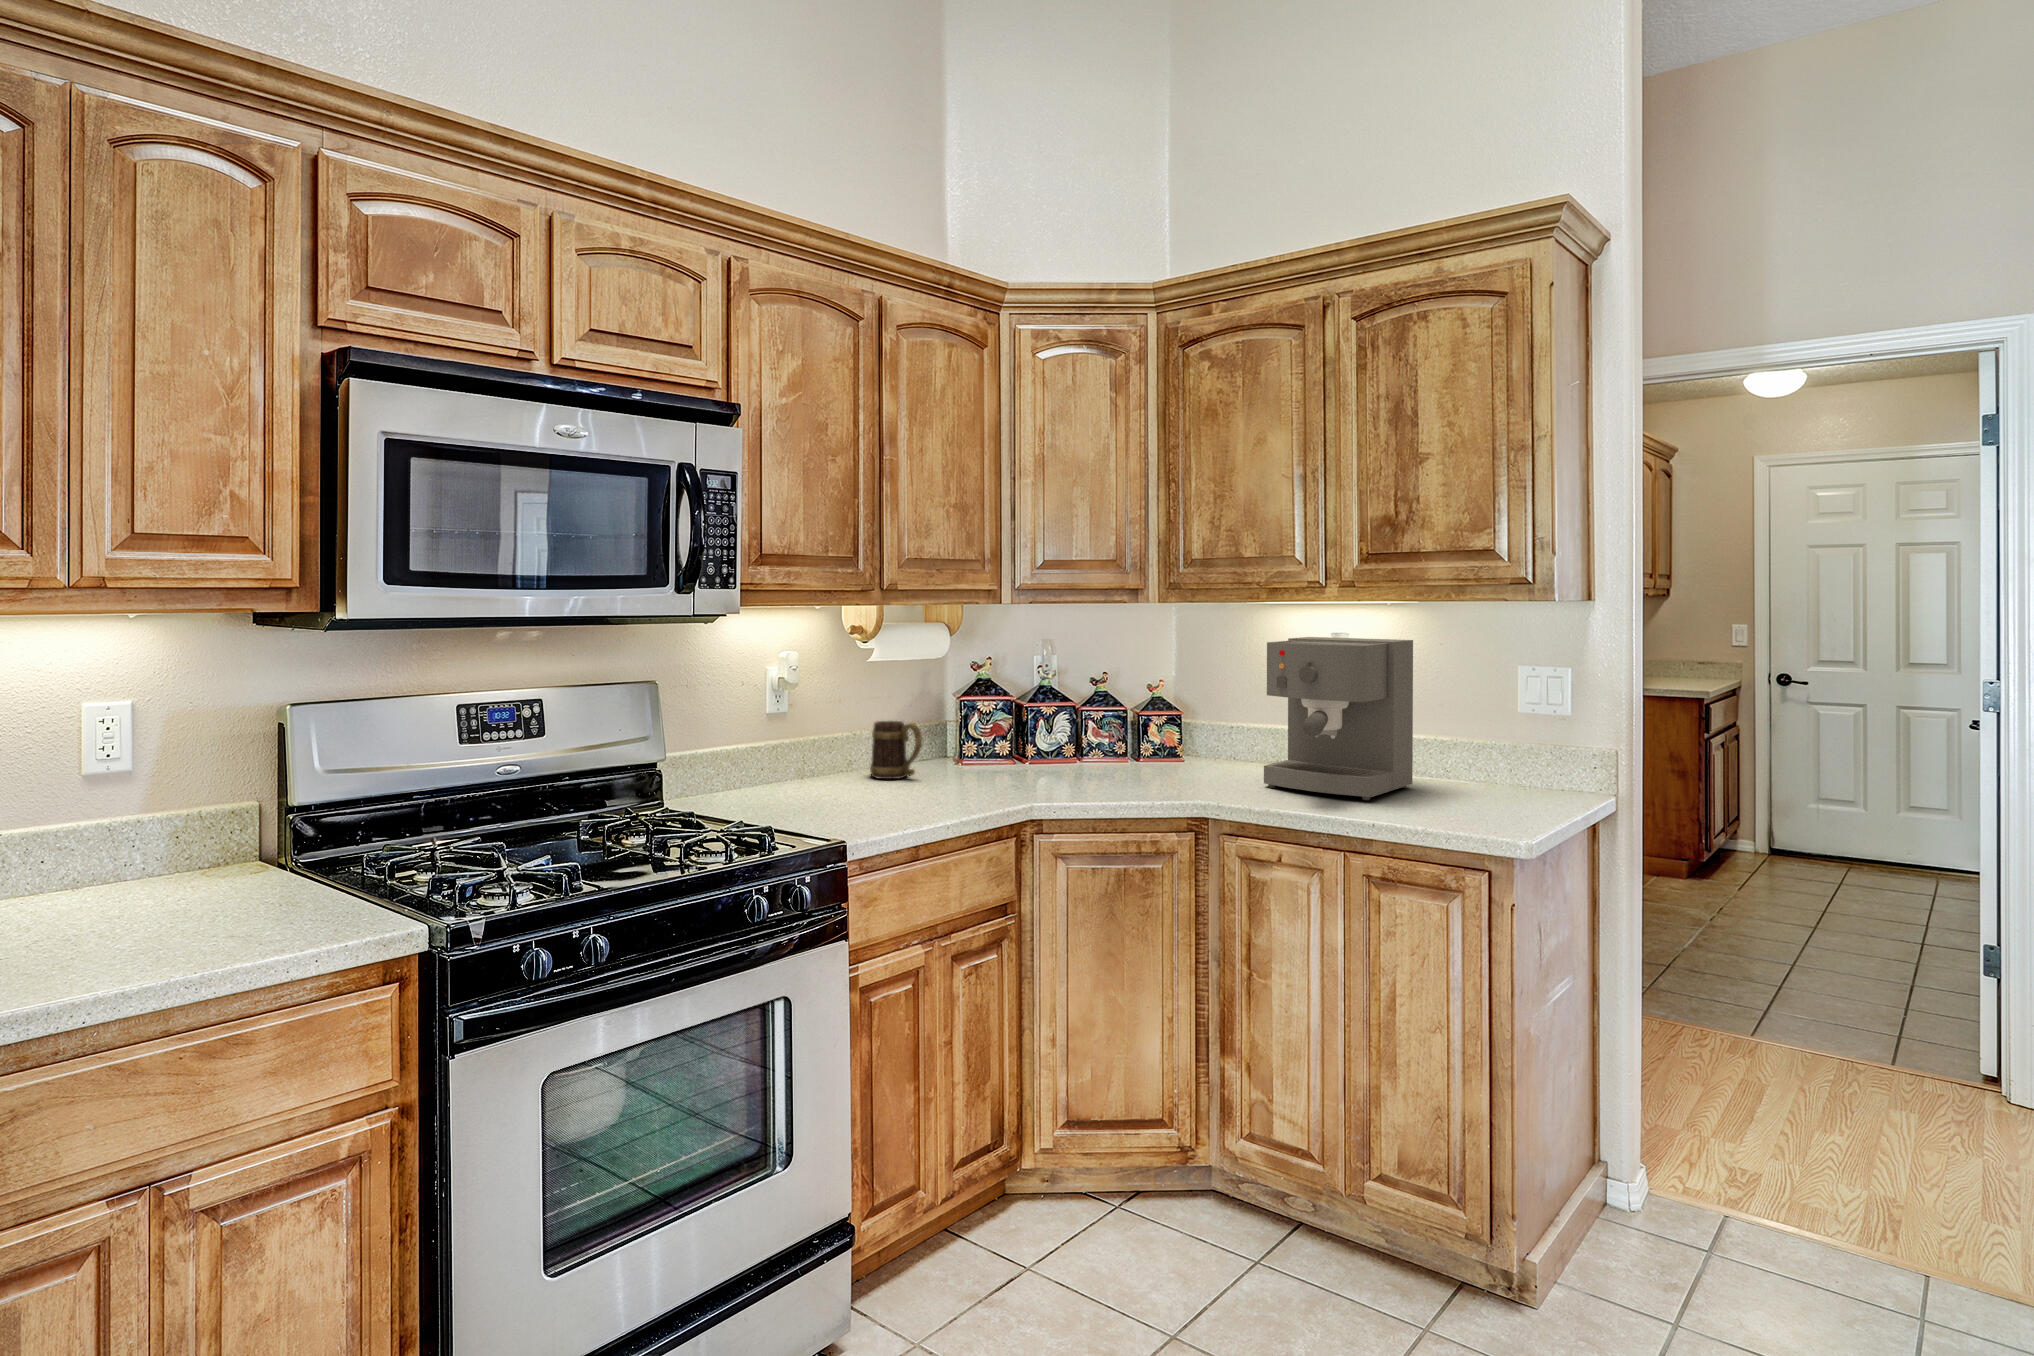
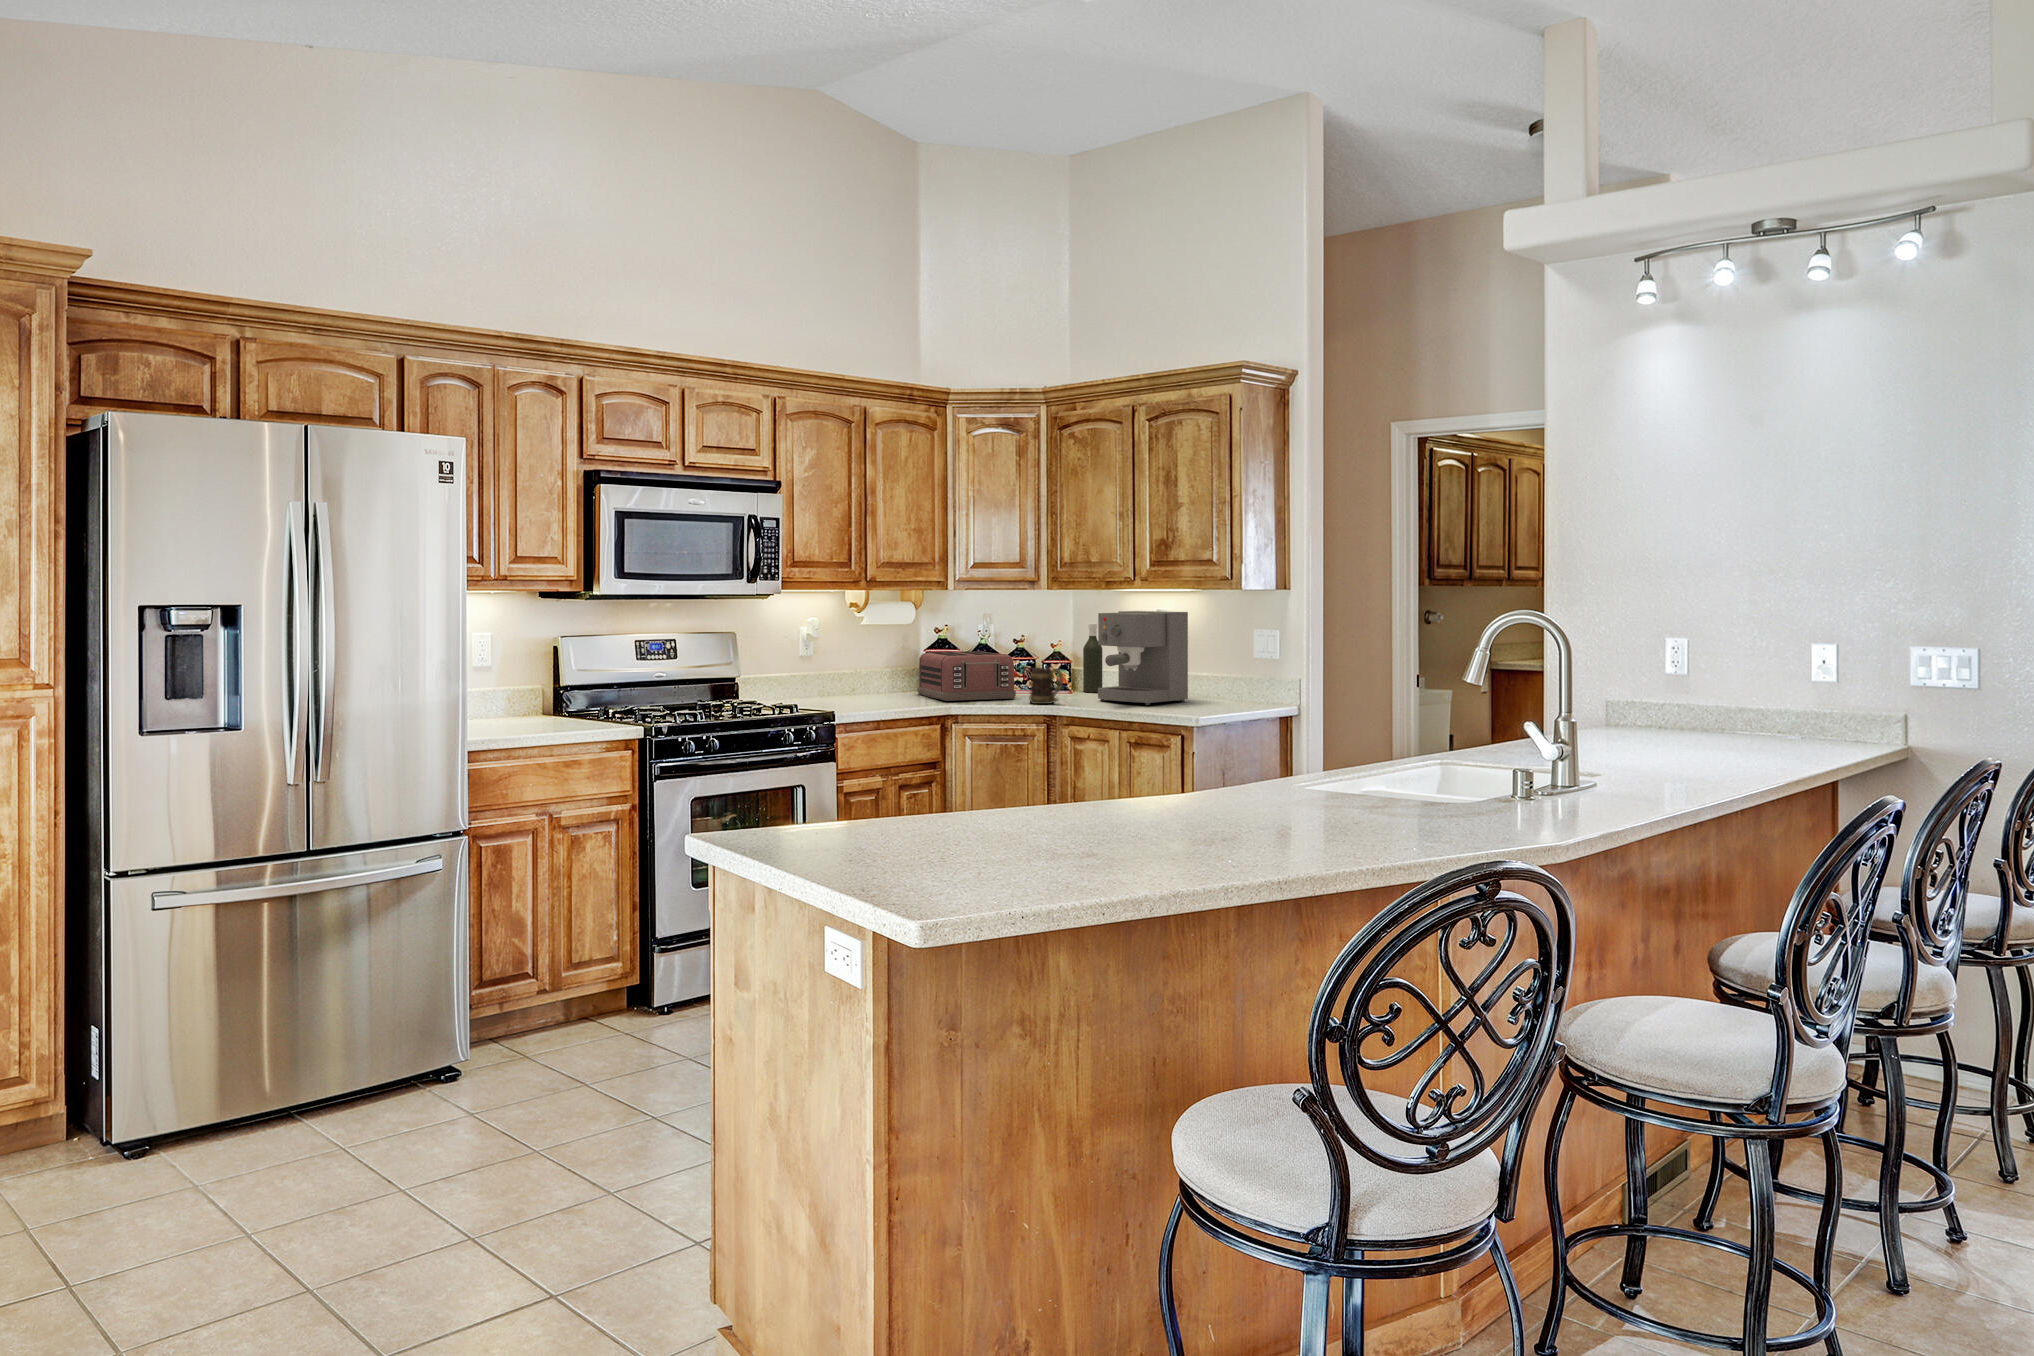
bottle: none [1209,655,1240,764] -> present [1083,623,1103,692]
toaster: none [954,700,1125,791] -> present [917,651,1016,701]
mug: present [870,721,922,779] -> present [1030,668,1063,704]

